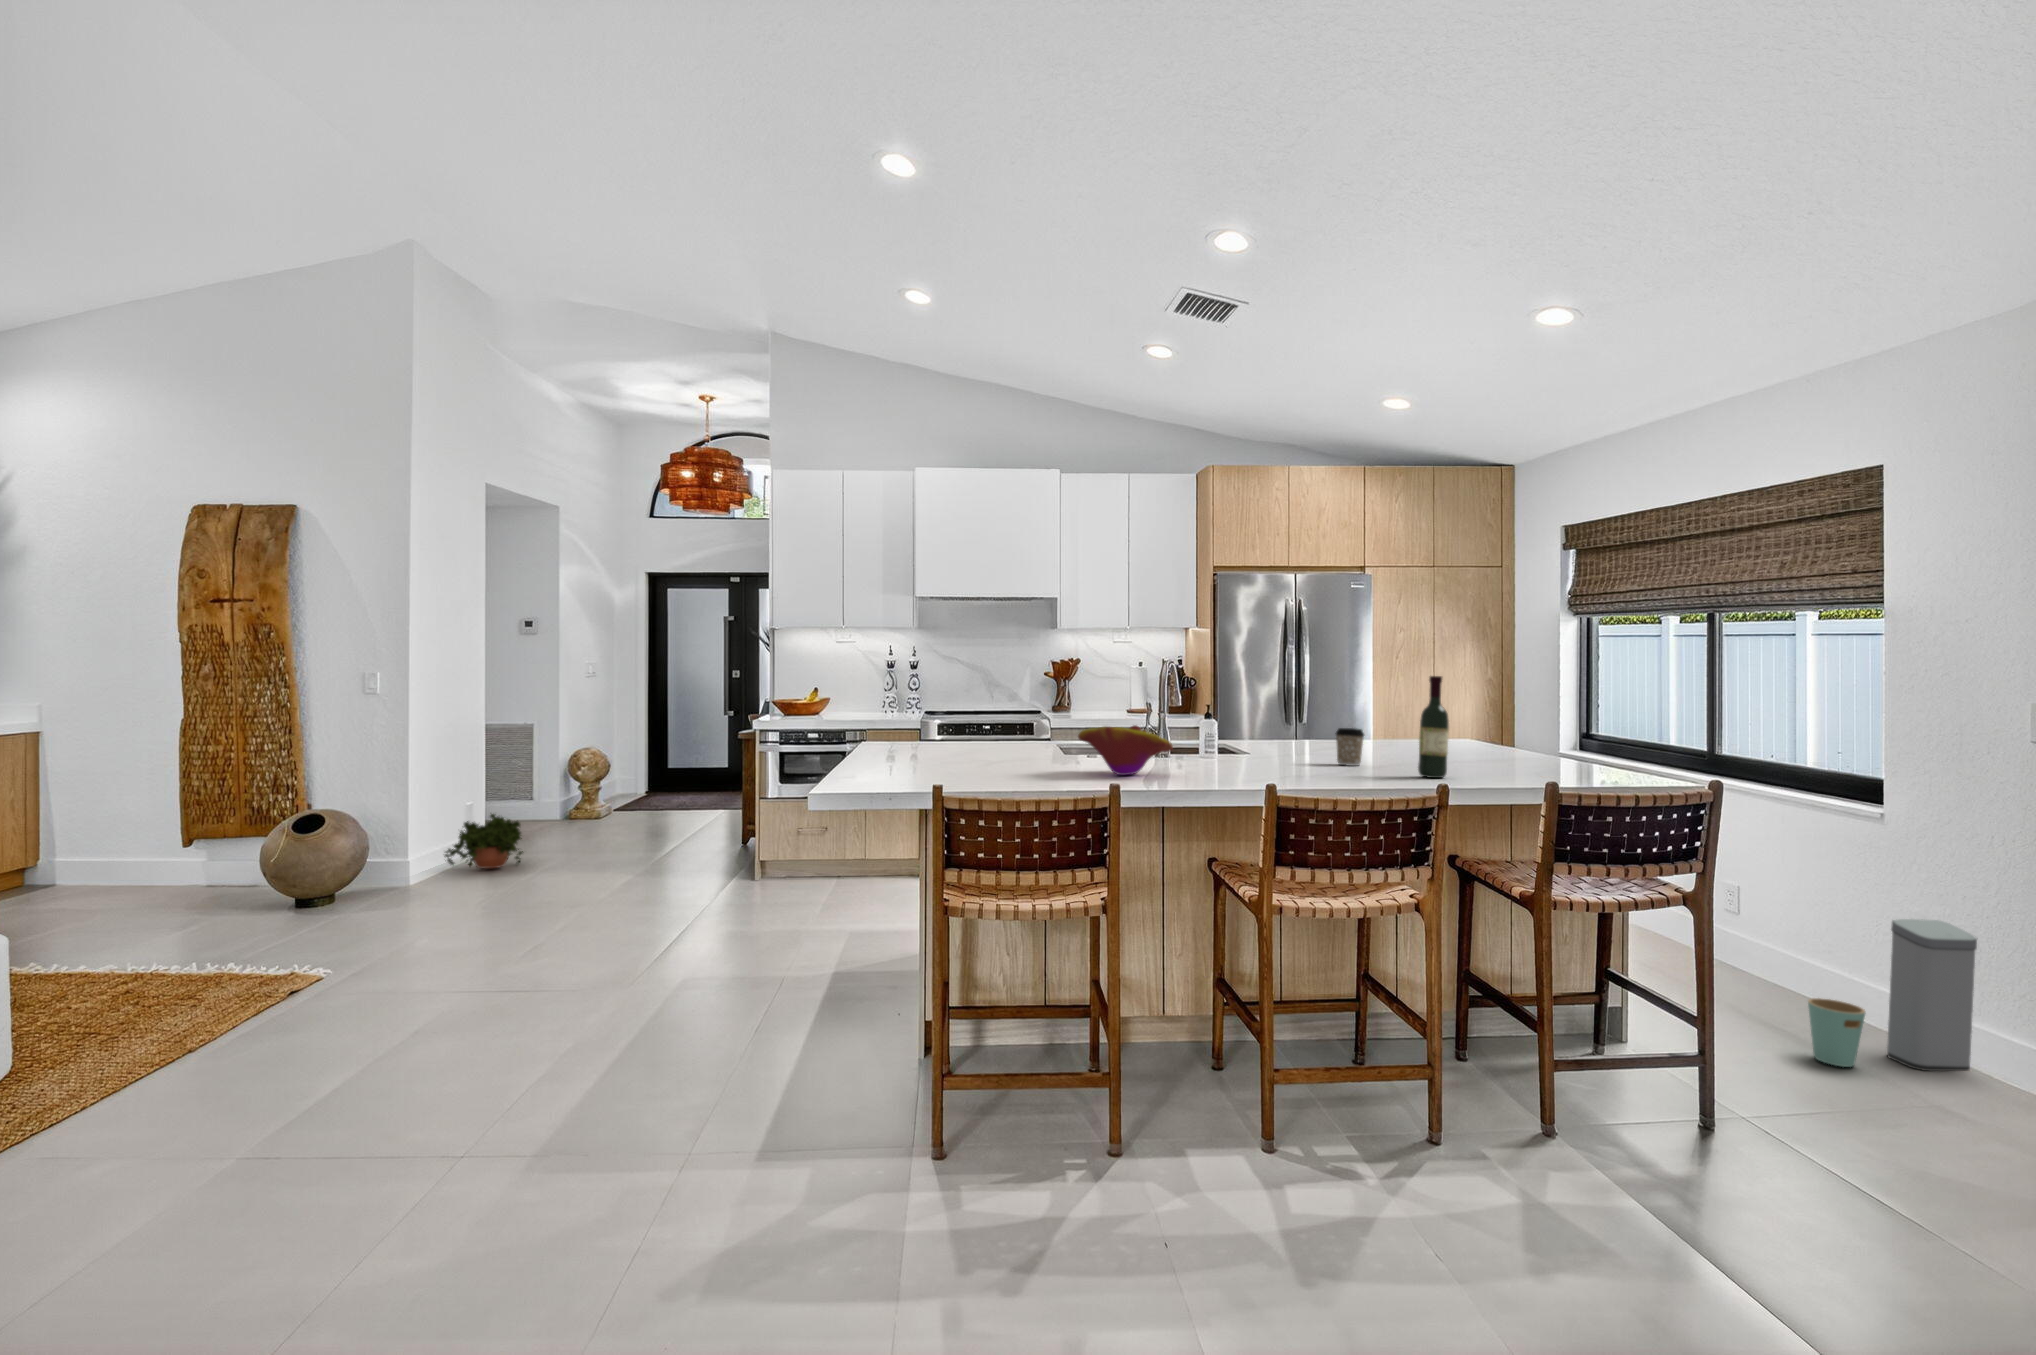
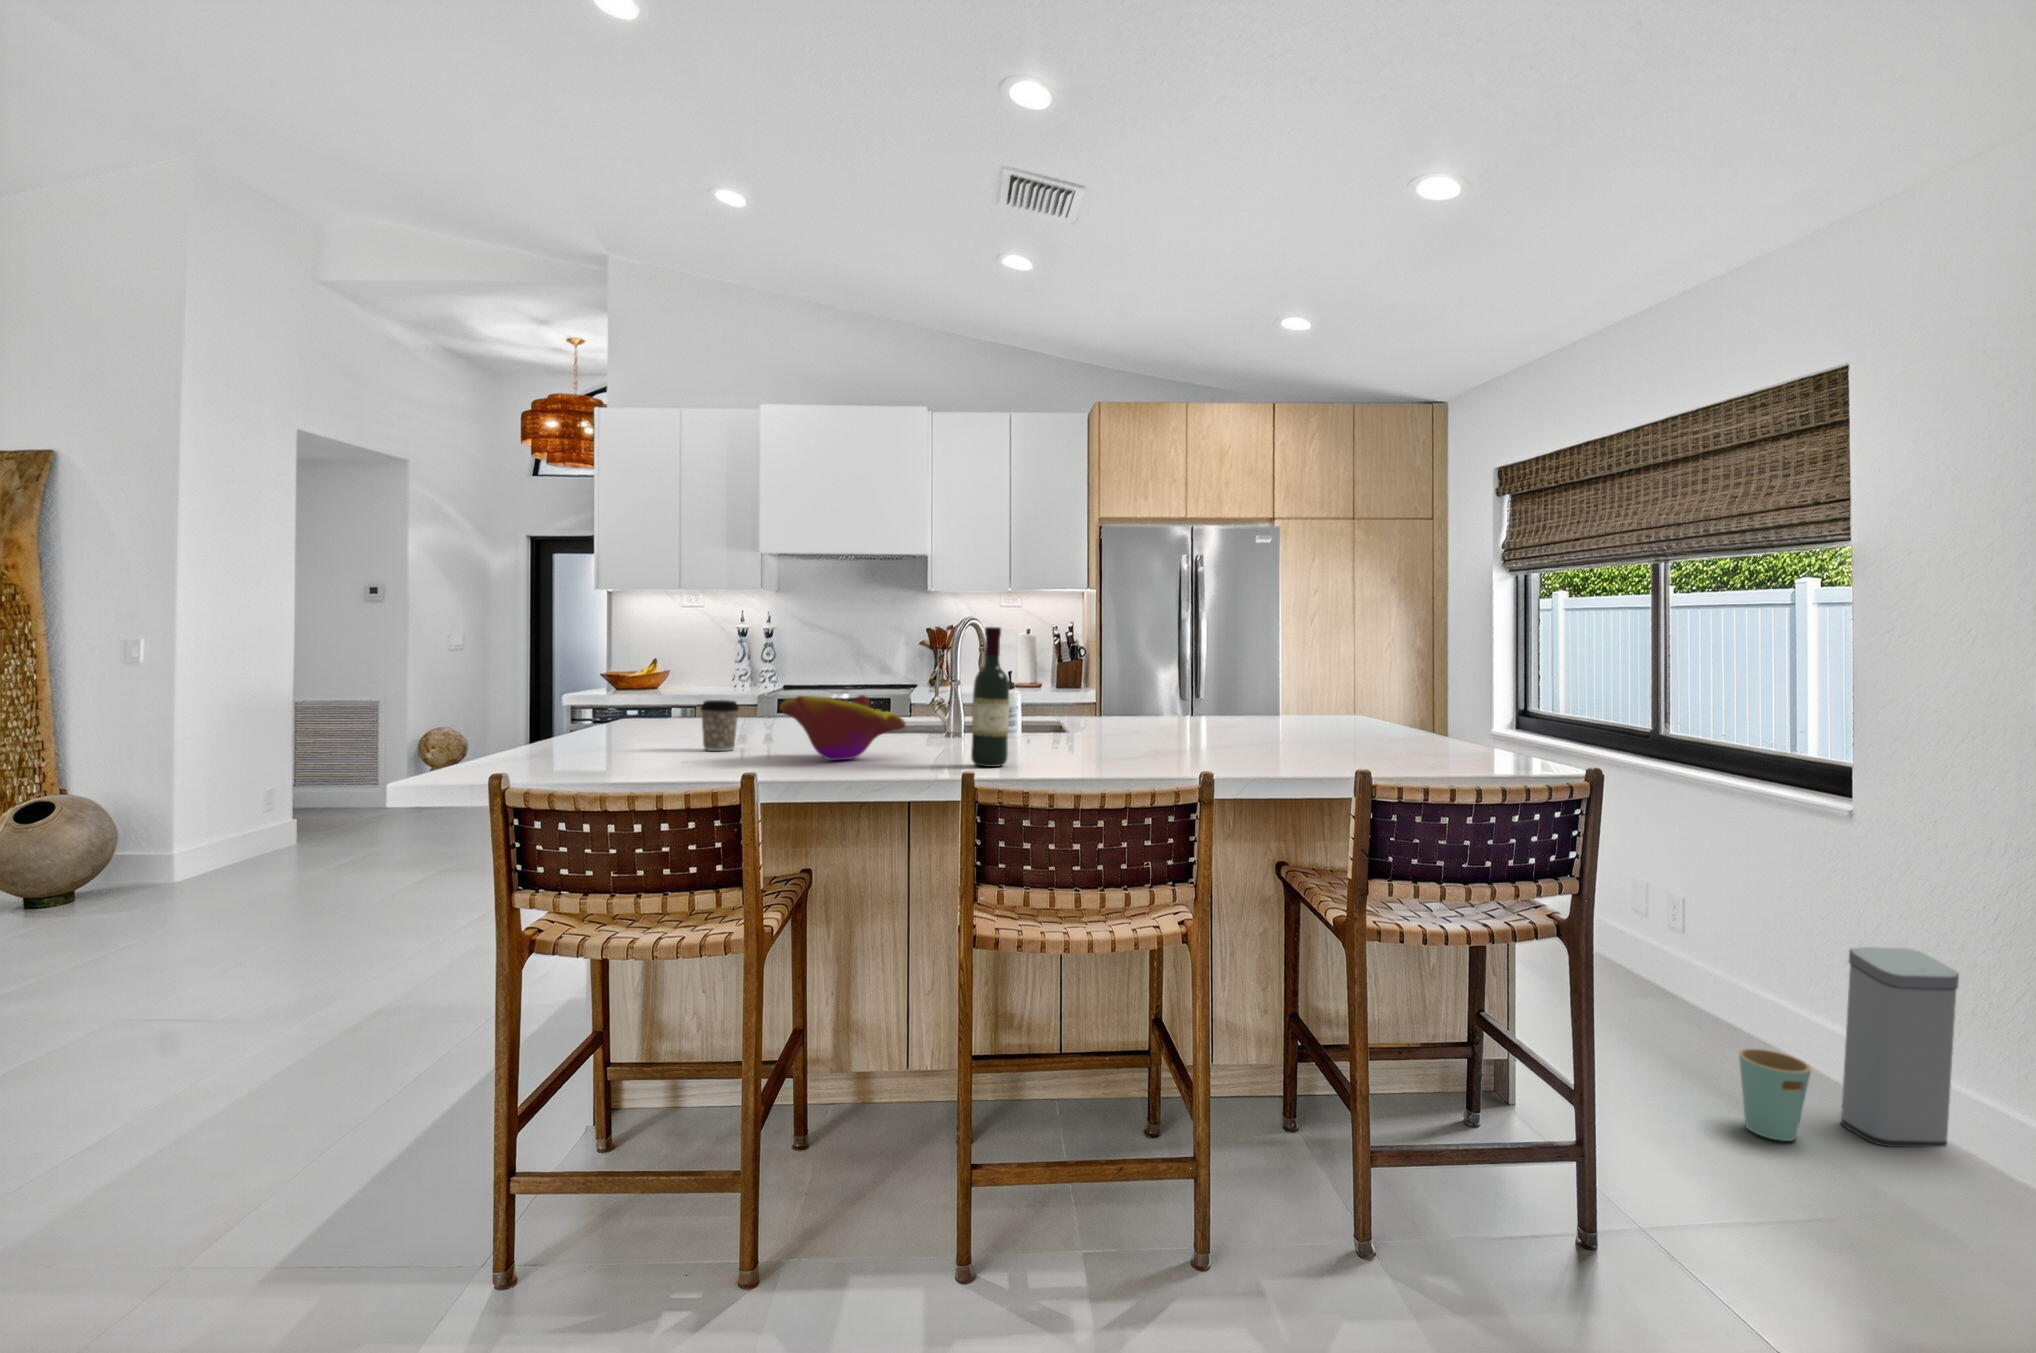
wine bottle: present [1418,676,1449,778] -> present [971,627,1009,767]
coffee cup: present [1335,728,1364,766] -> present [701,700,739,751]
potted plant: present [444,814,523,868] -> none [232,800,332,864]

